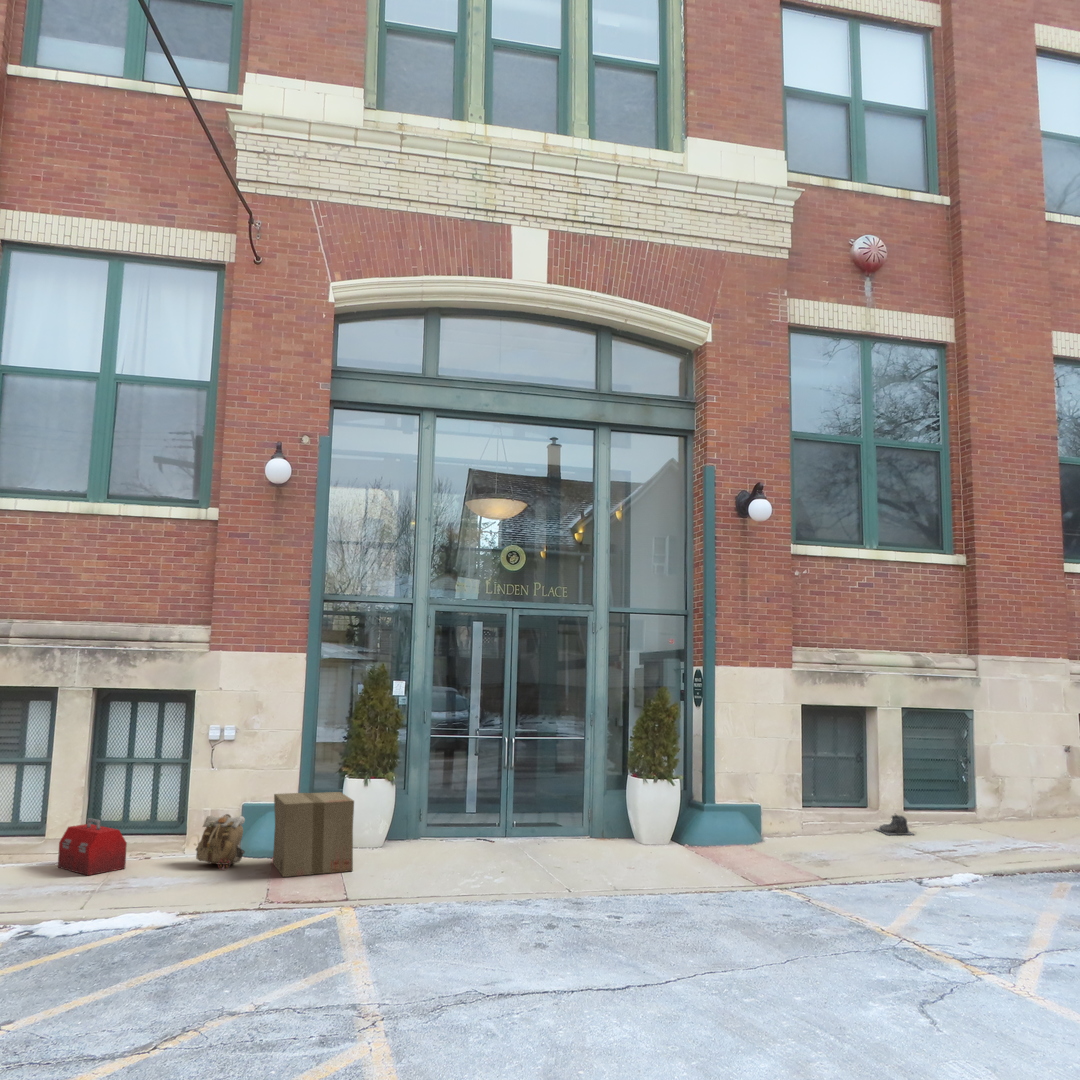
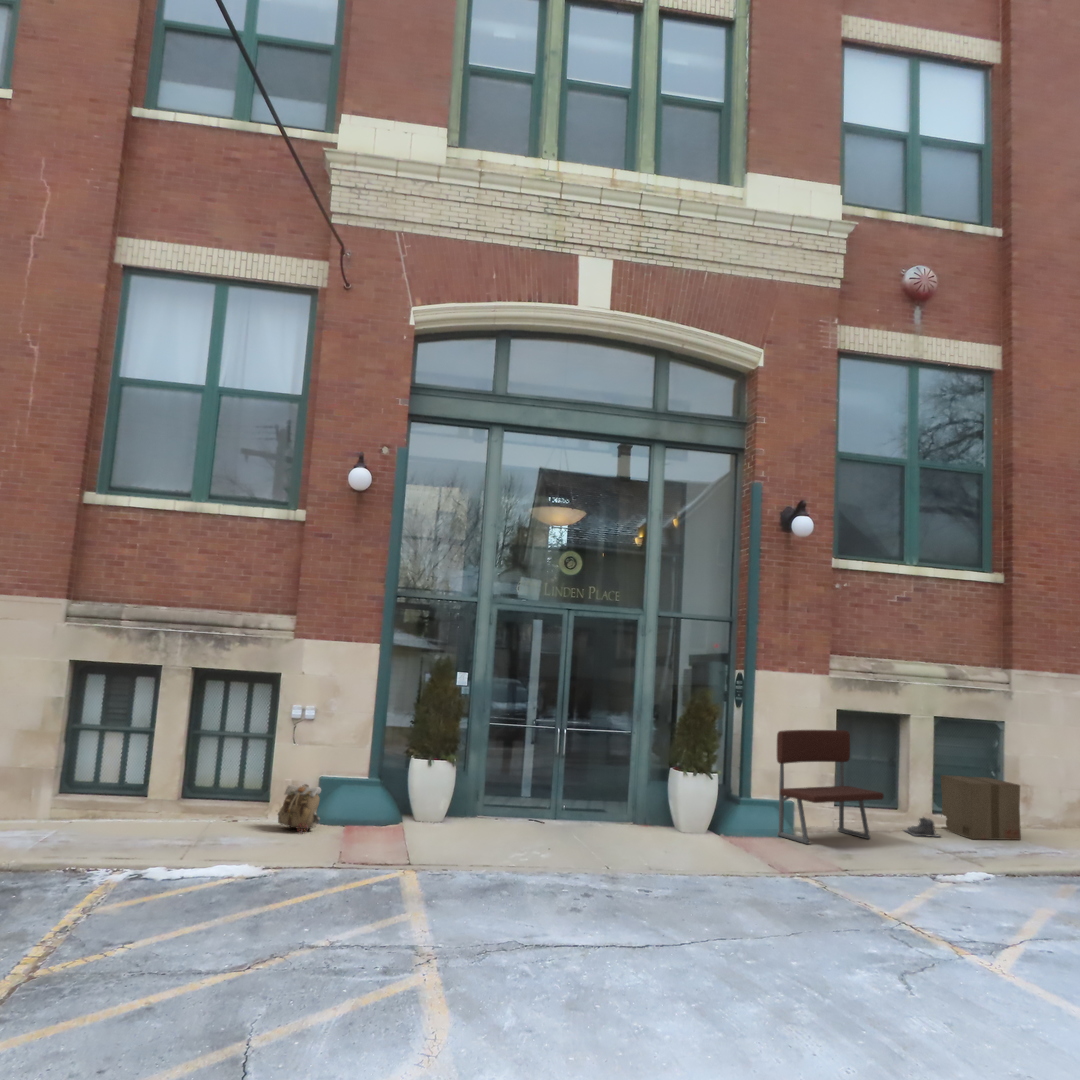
bench: none [741,726,855,851] -> present [777,730,884,844]
cardboard box: present [273,792,354,877] -> present [941,775,1021,840]
toolbox: present [58,818,127,875] -> none [158,782,218,832]

